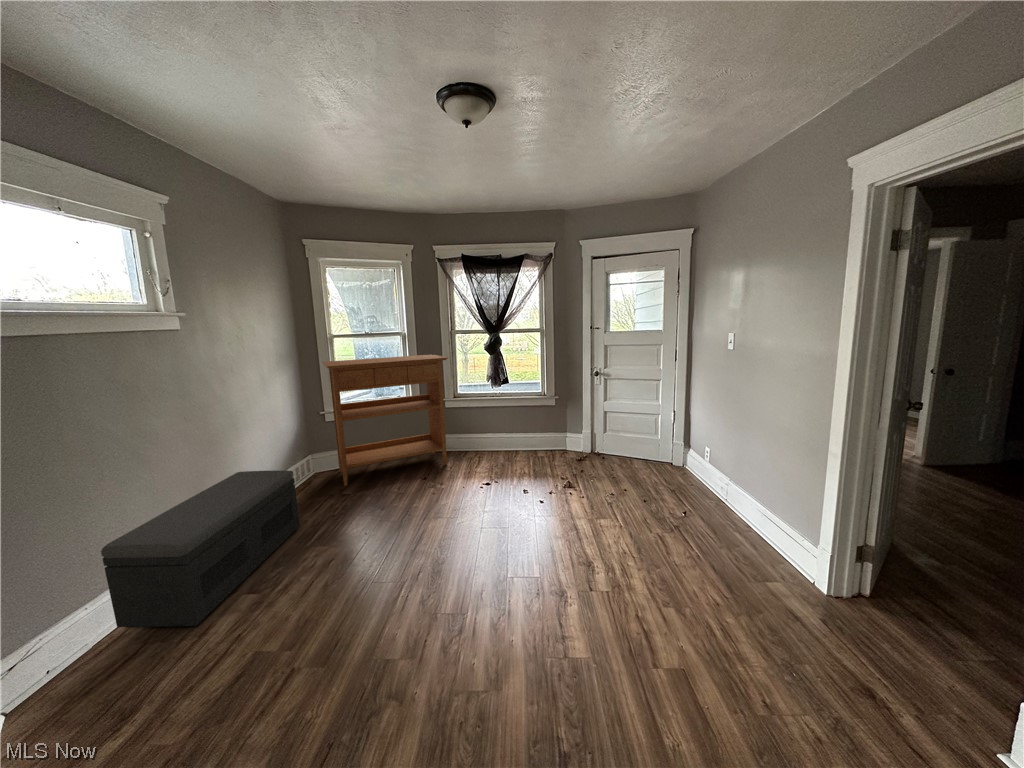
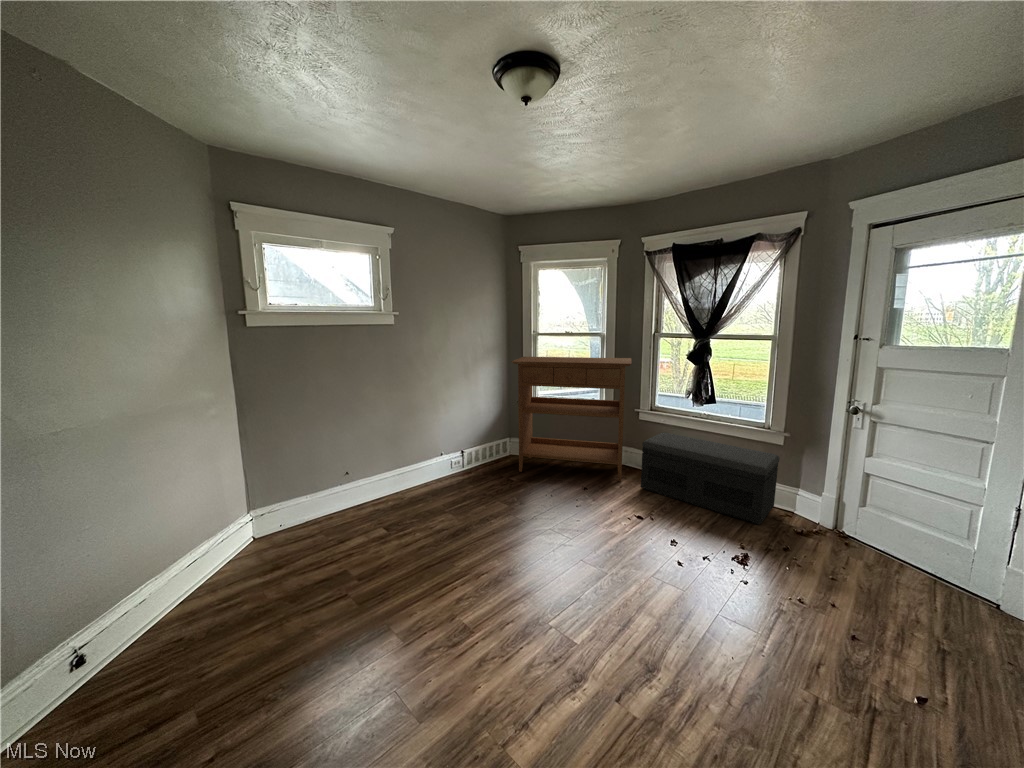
storage bench: present [101,470,300,628] -> present [641,433,780,524]

